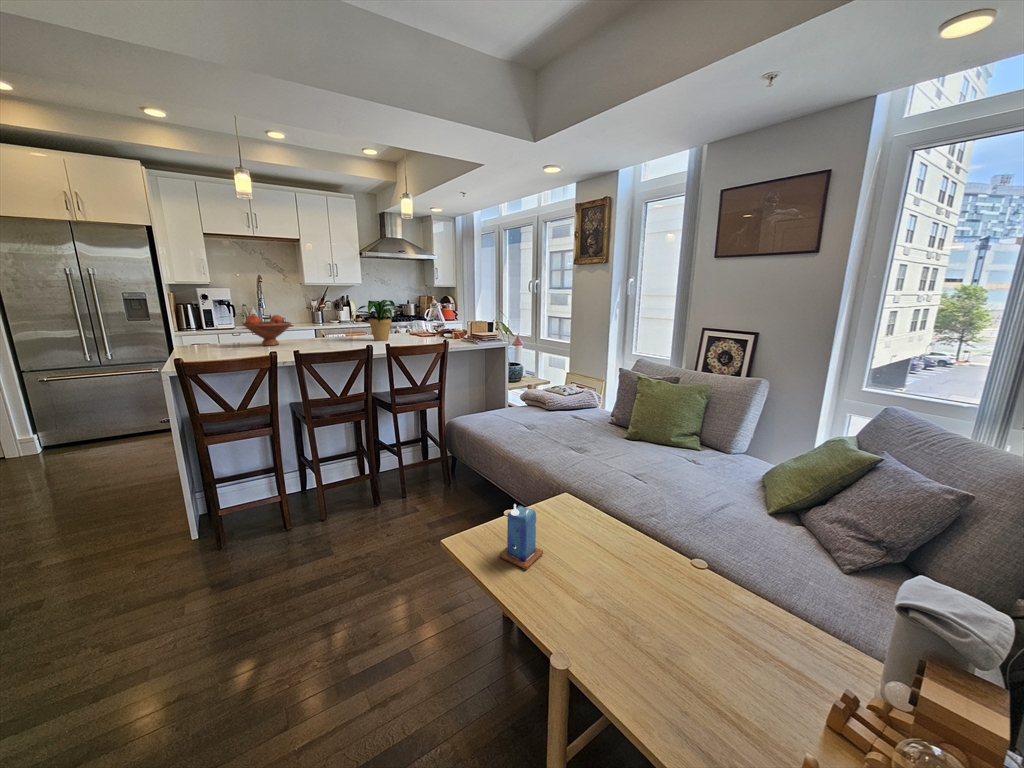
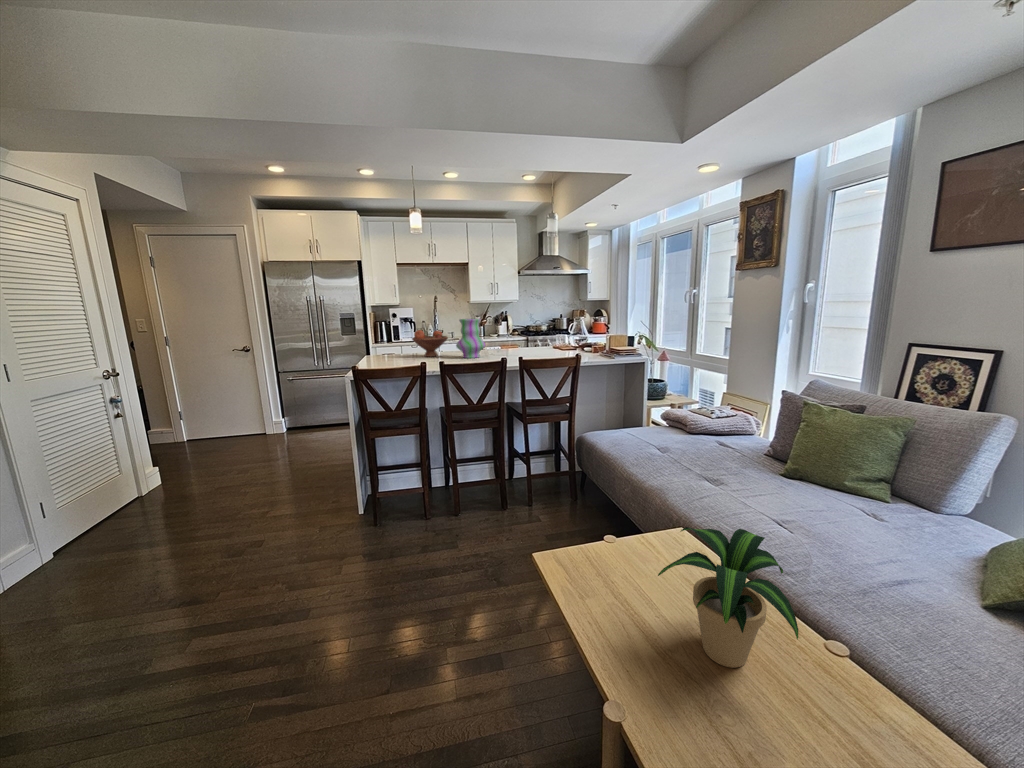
potted plant: present [358,300,396,341] -> present [658,527,798,668]
vase: none [305,302,341,346] -> present [456,319,485,358]
candle: present [499,504,543,570] -> none [586,521,633,591]

